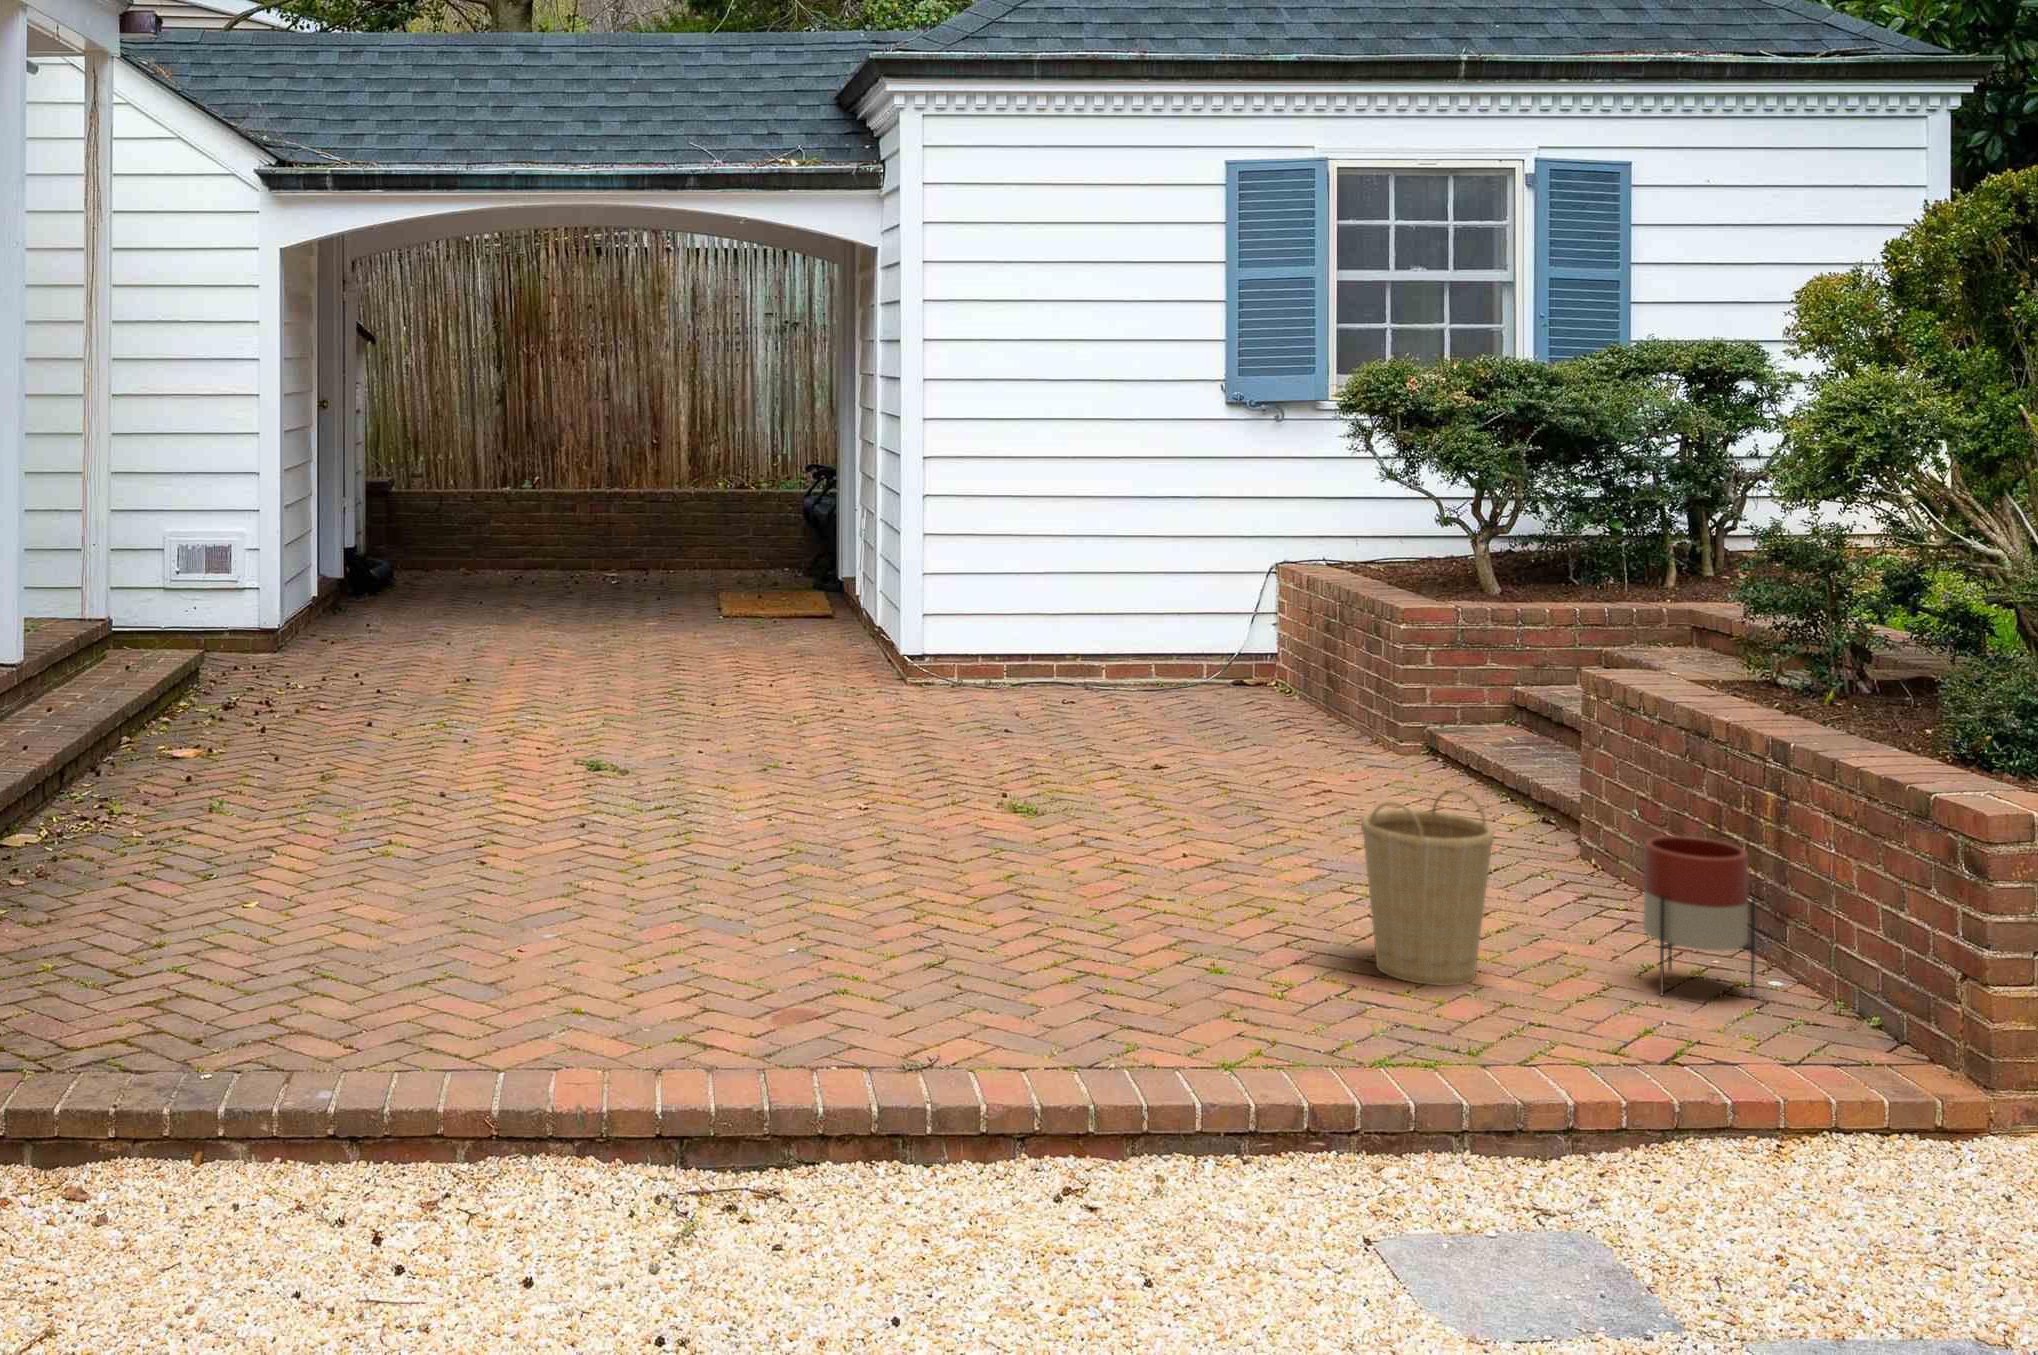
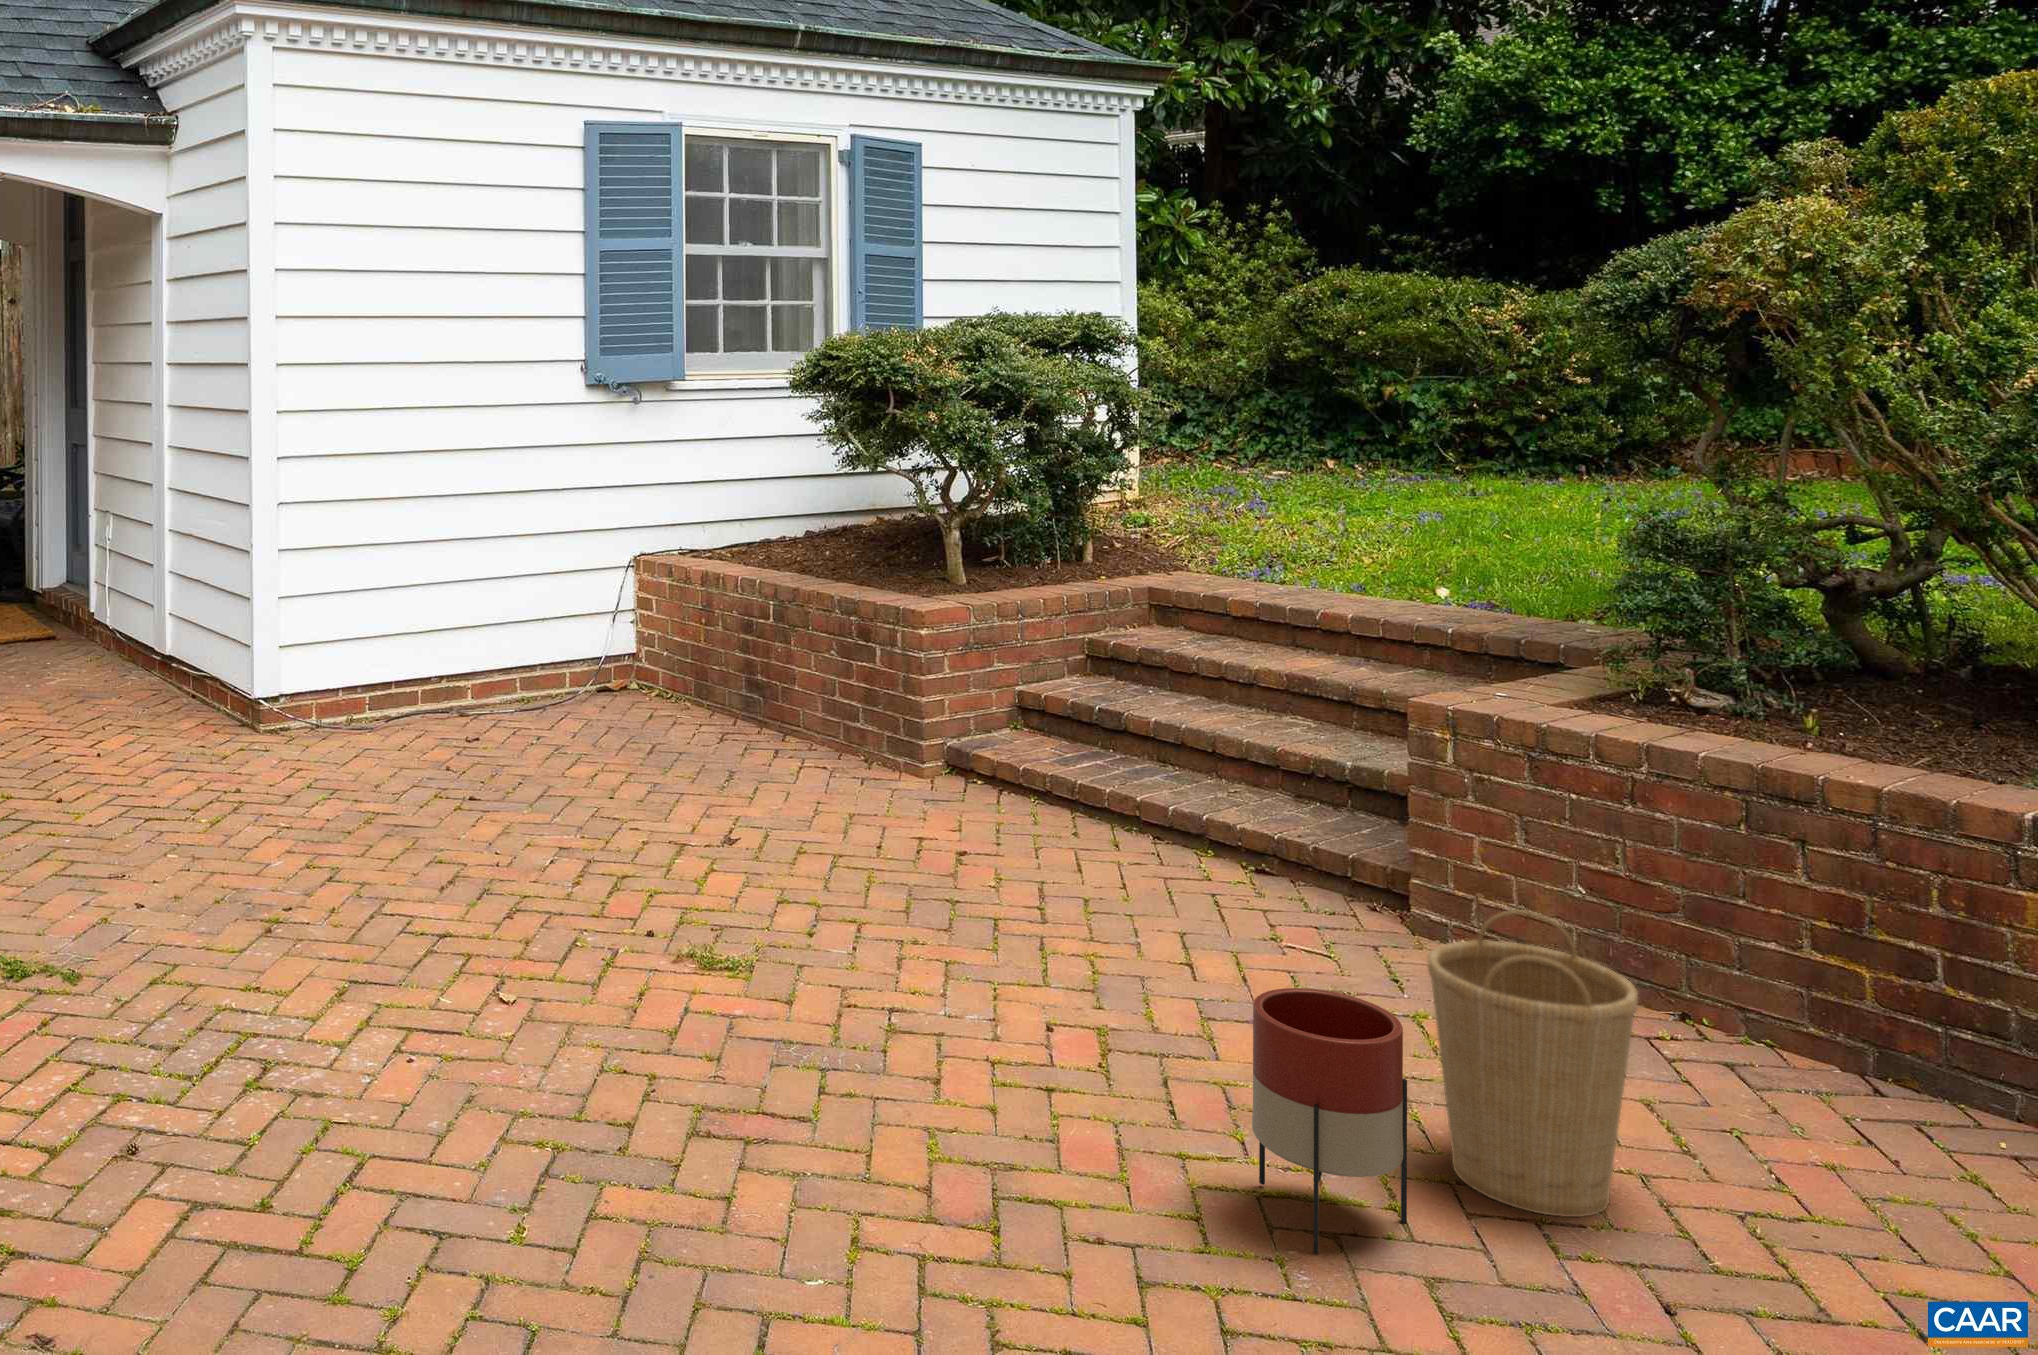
planter: present [1643,836,1755,997] -> present [1252,988,1407,1254]

